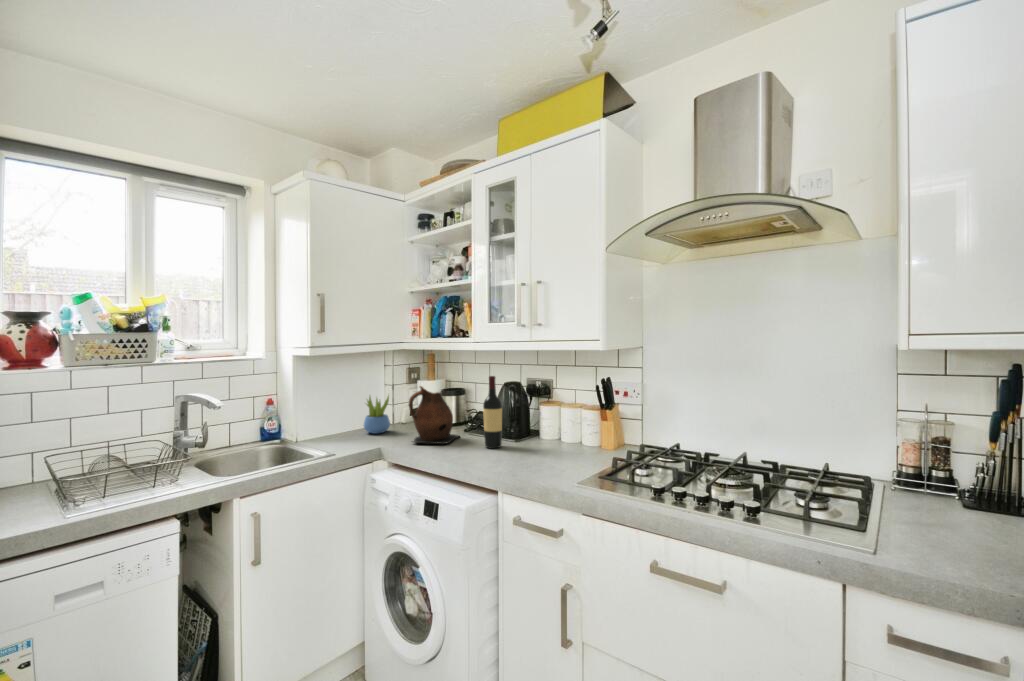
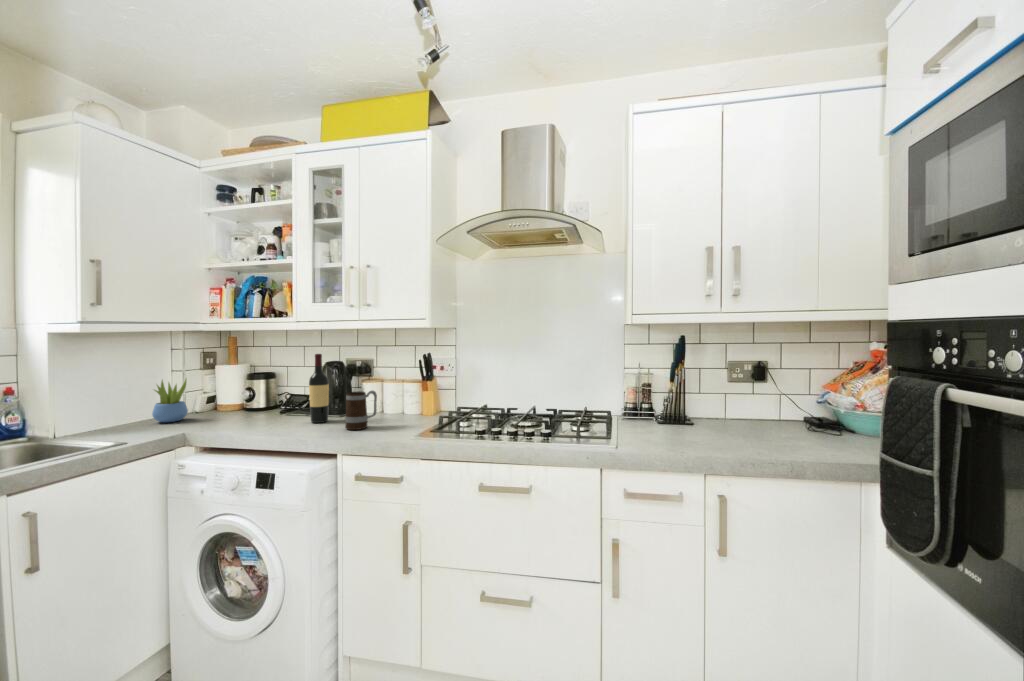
ceramic pitcher: present [409,386,459,444] -> none [220,367,278,425]
mug: none [512,419,546,462] -> present [345,391,377,430]

